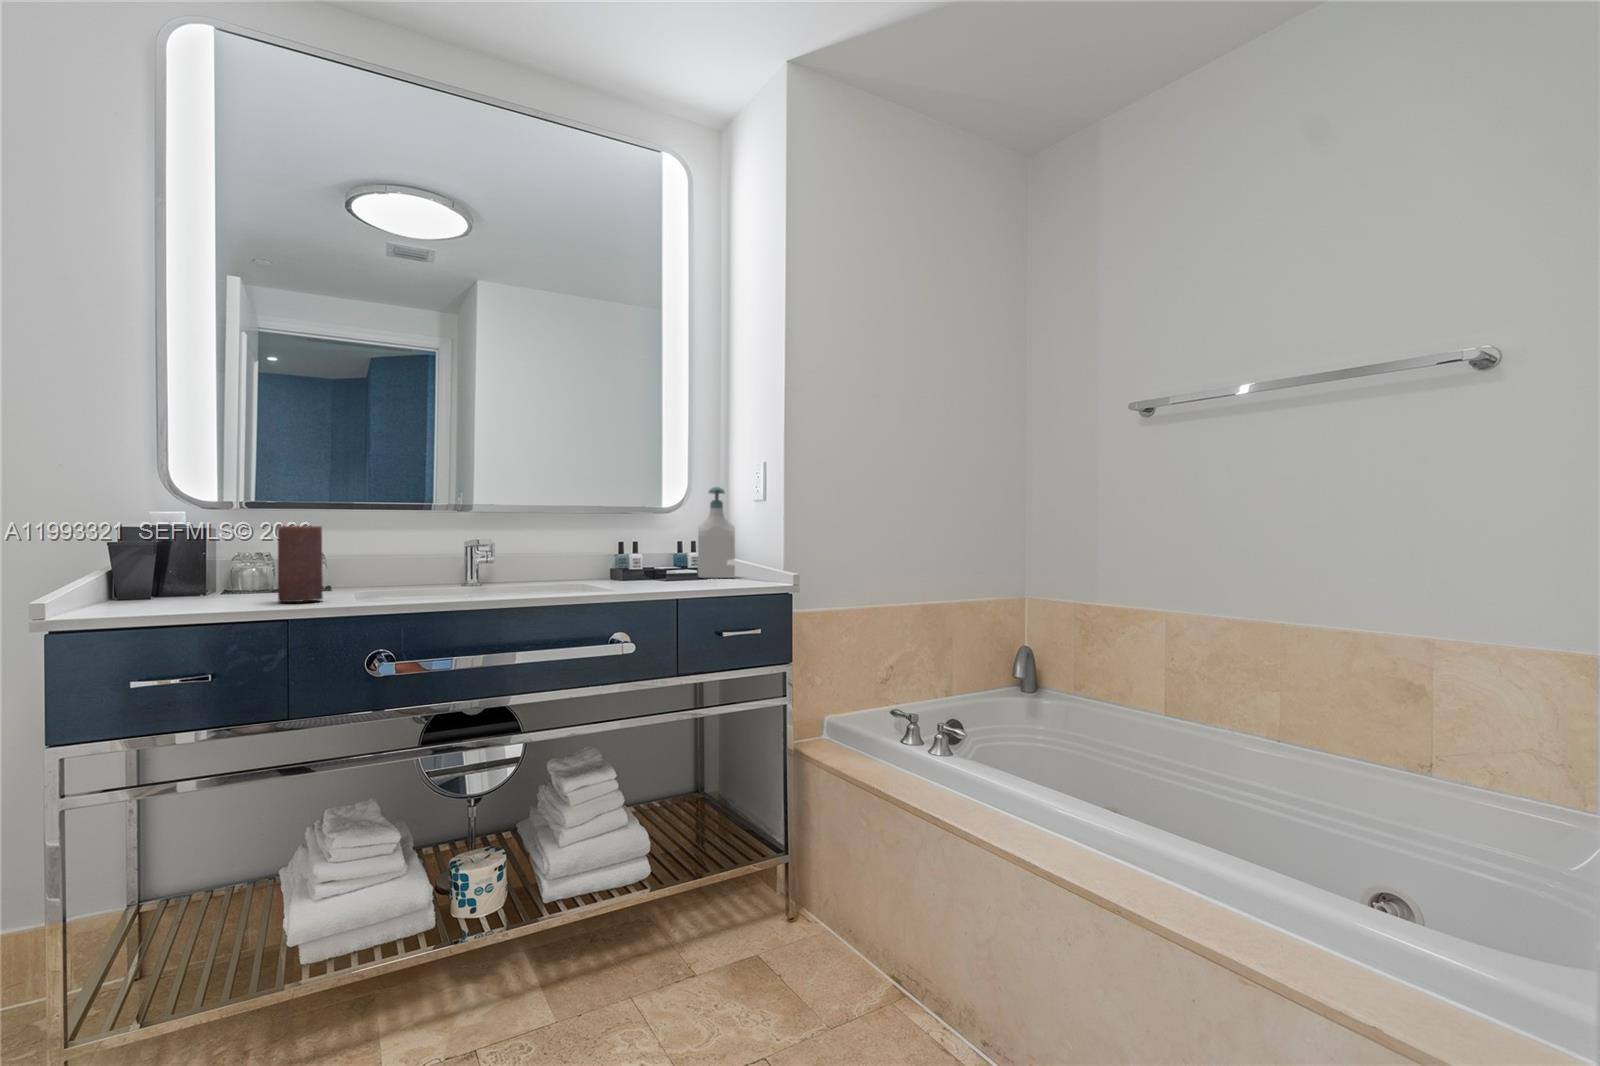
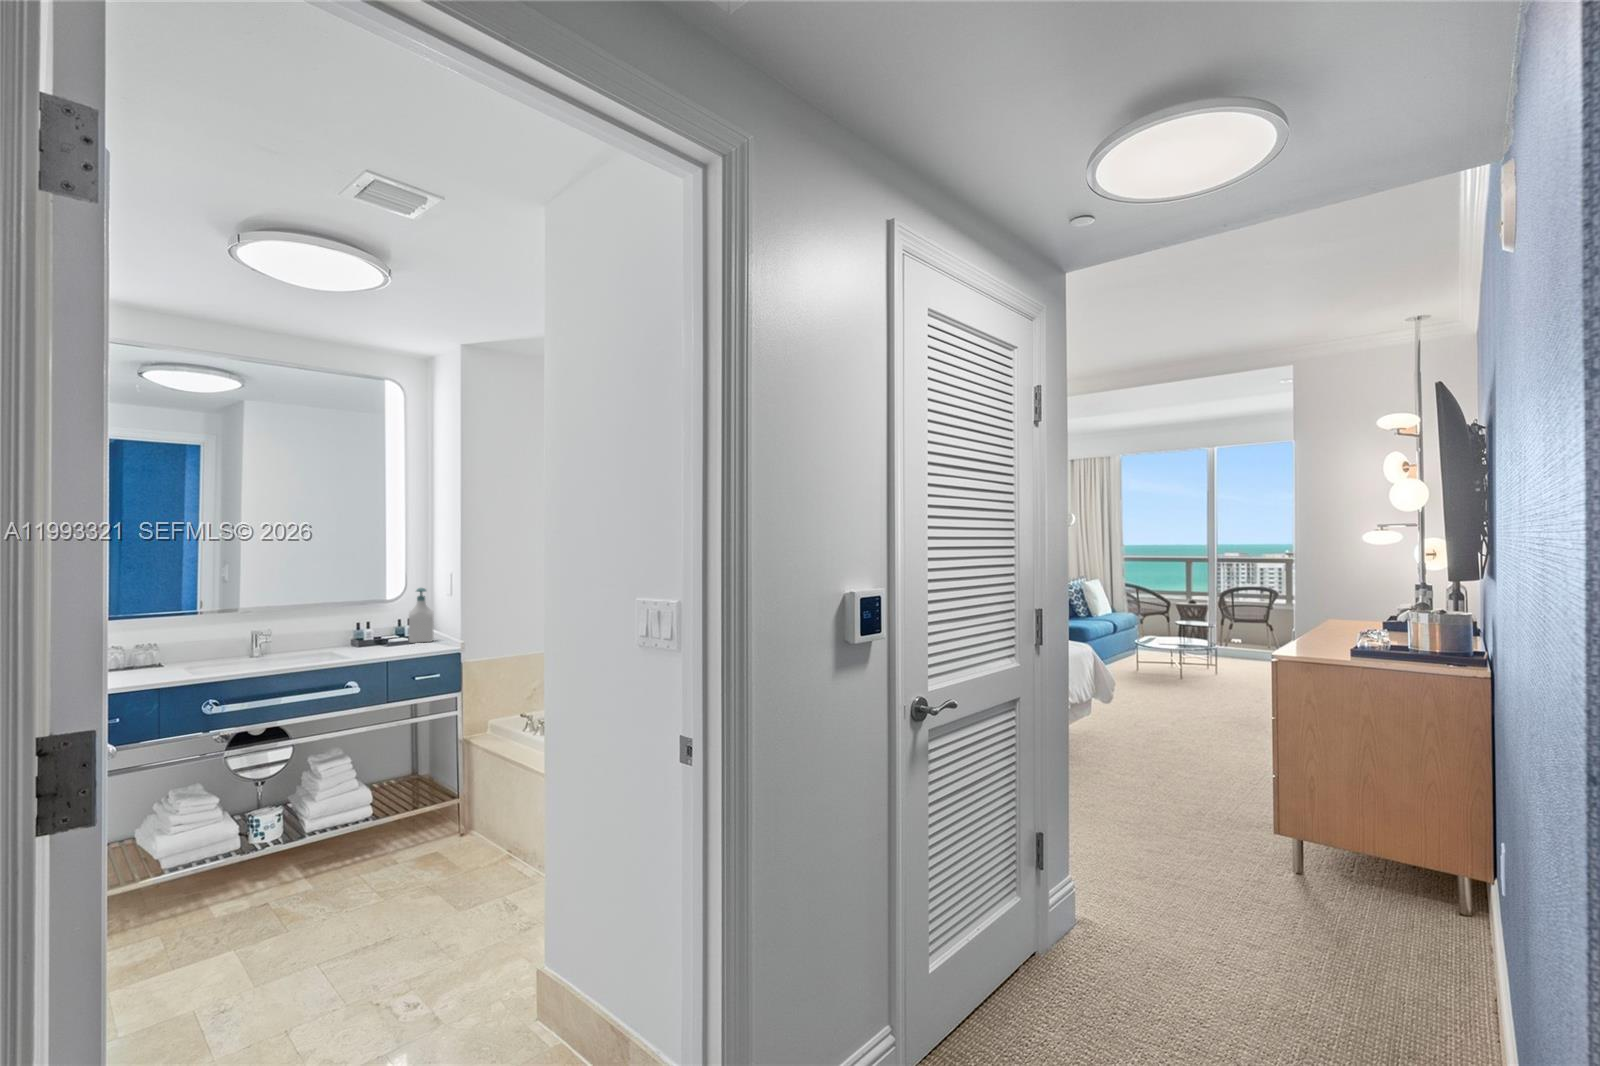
candle: present [278,526,323,602] -> none [147,638,173,680]

